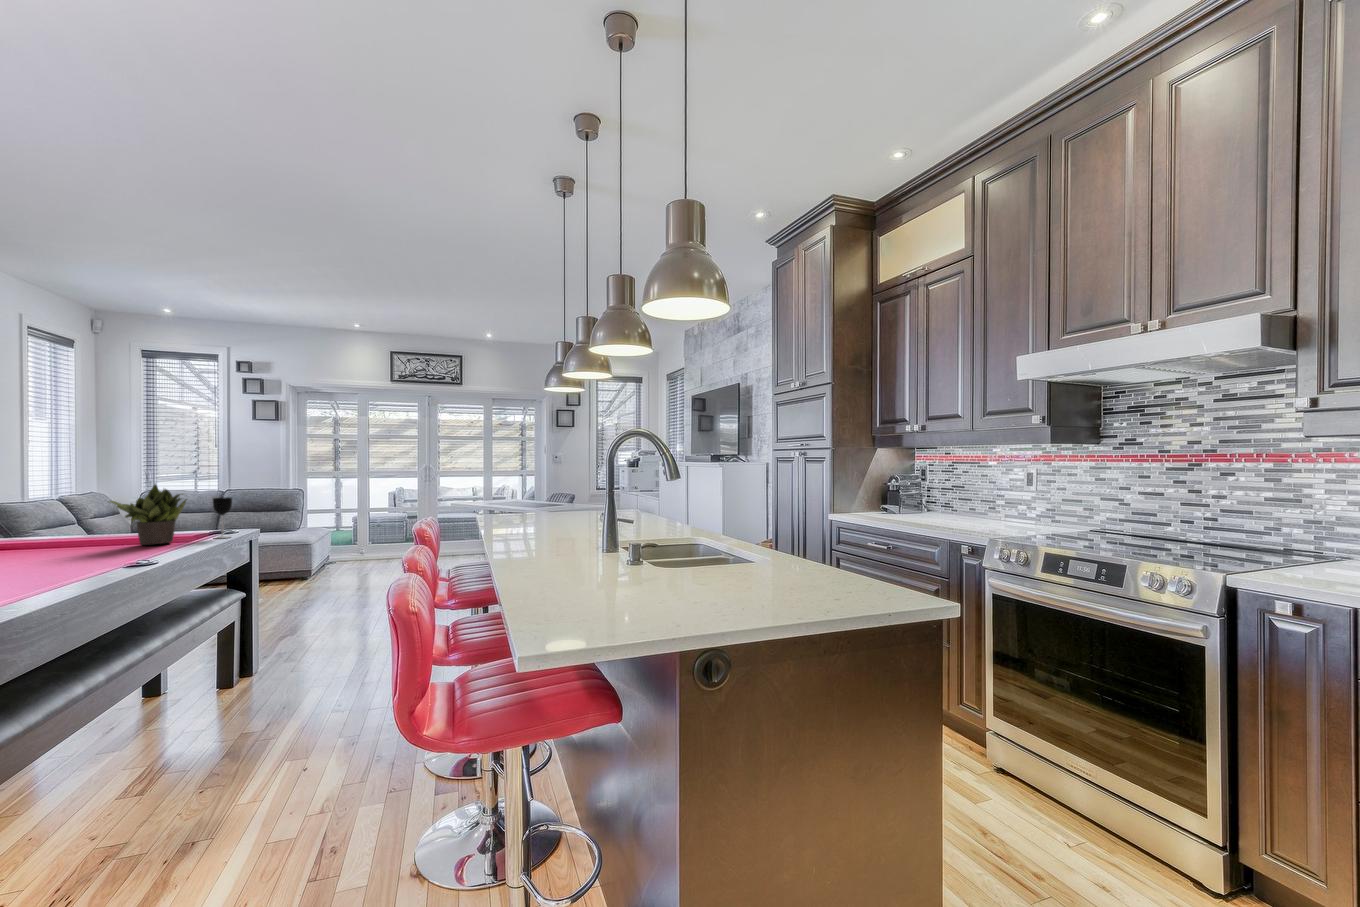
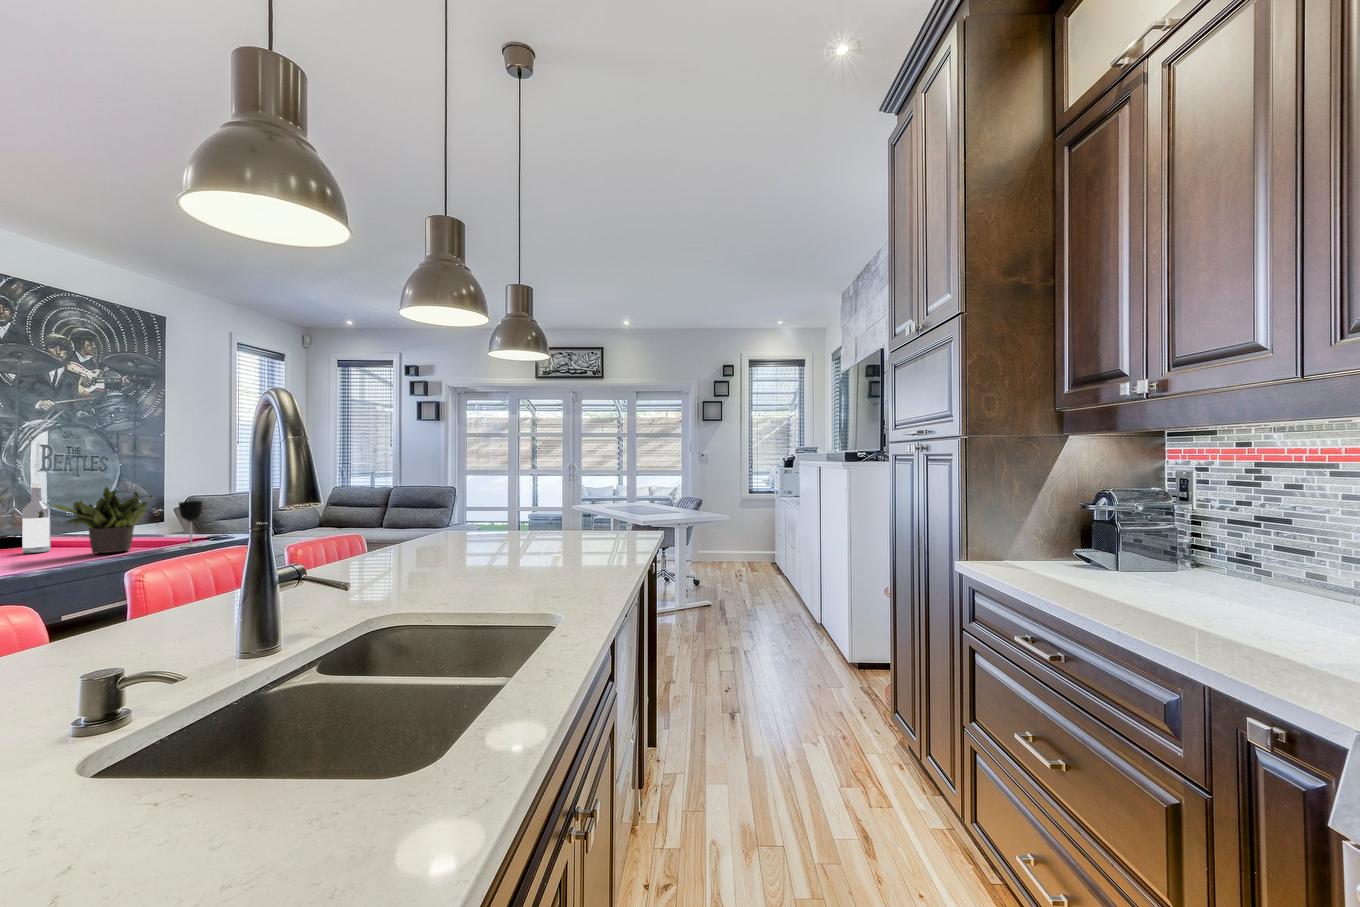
wine bottle: none [52,482,77,549] -> present [22,483,51,553]

